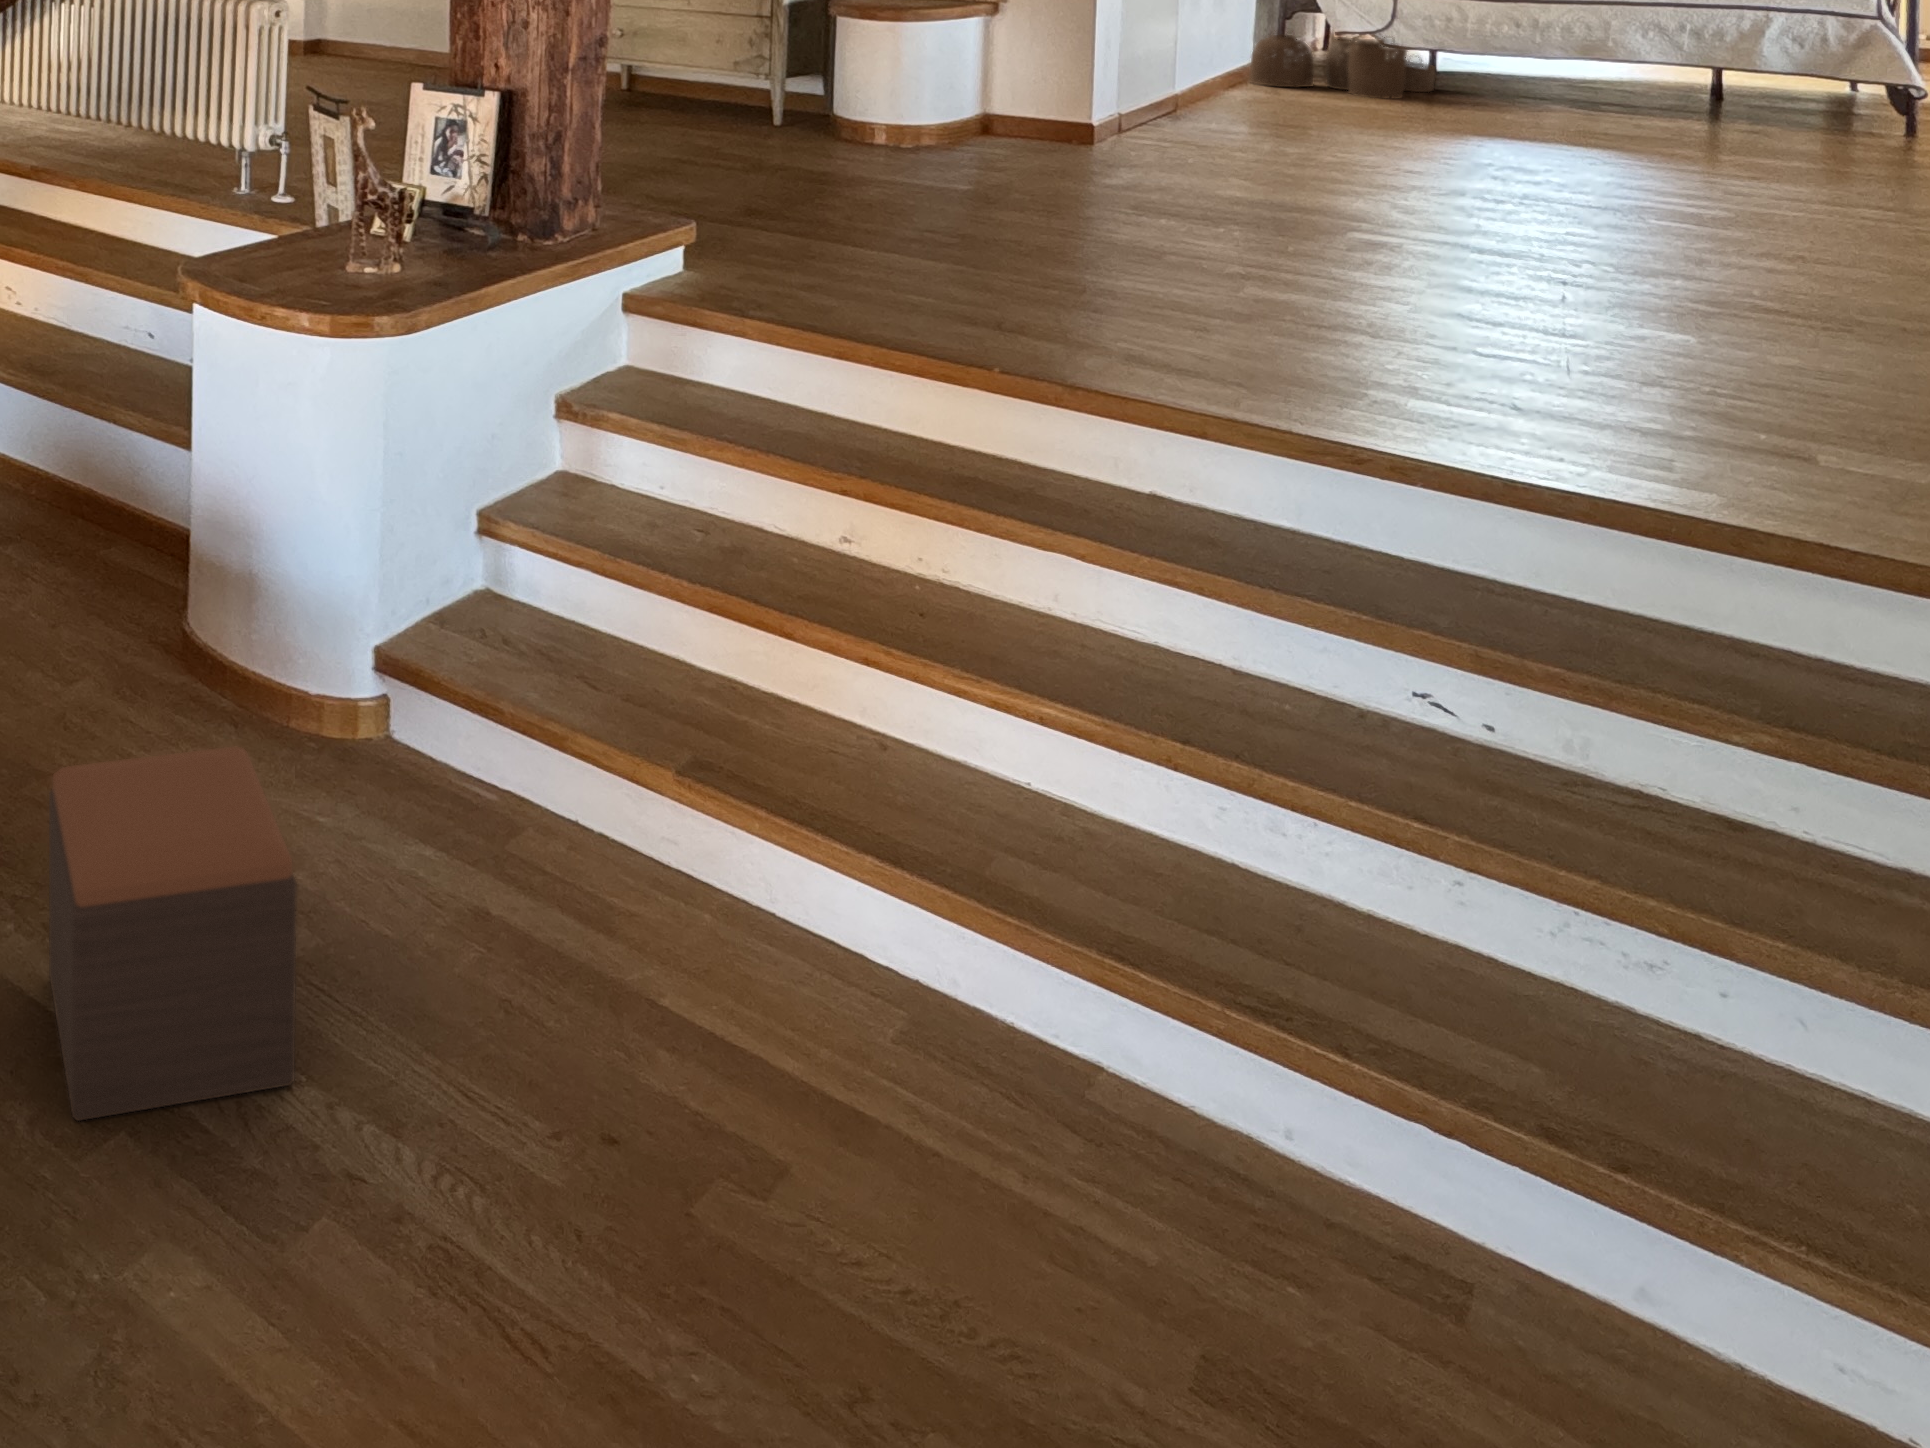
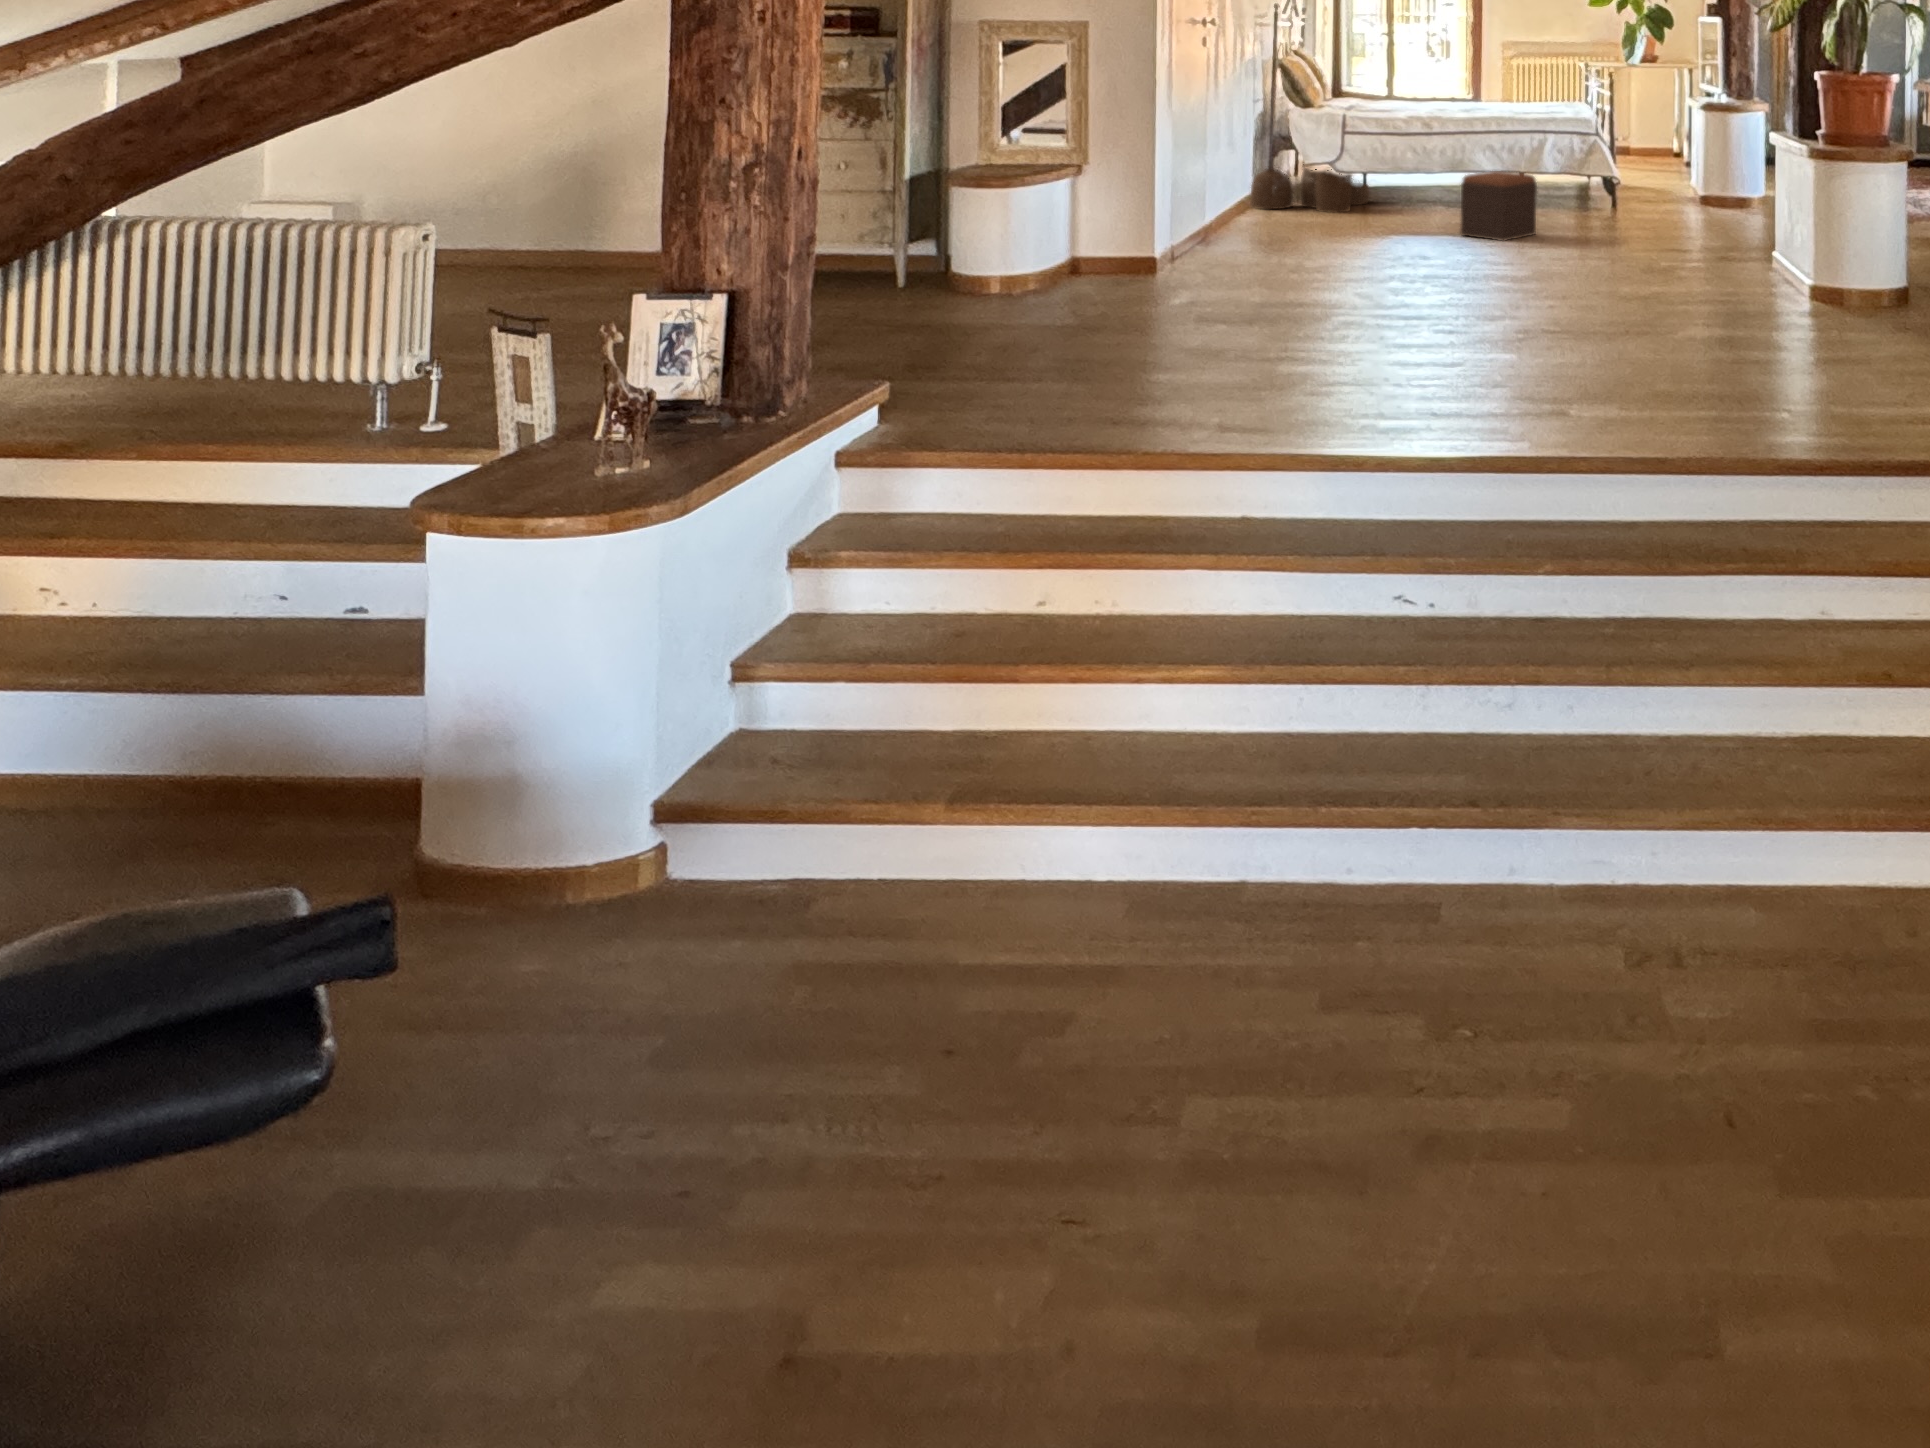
footstool: present [49,746,297,1121] -> present [1460,171,1537,241]

